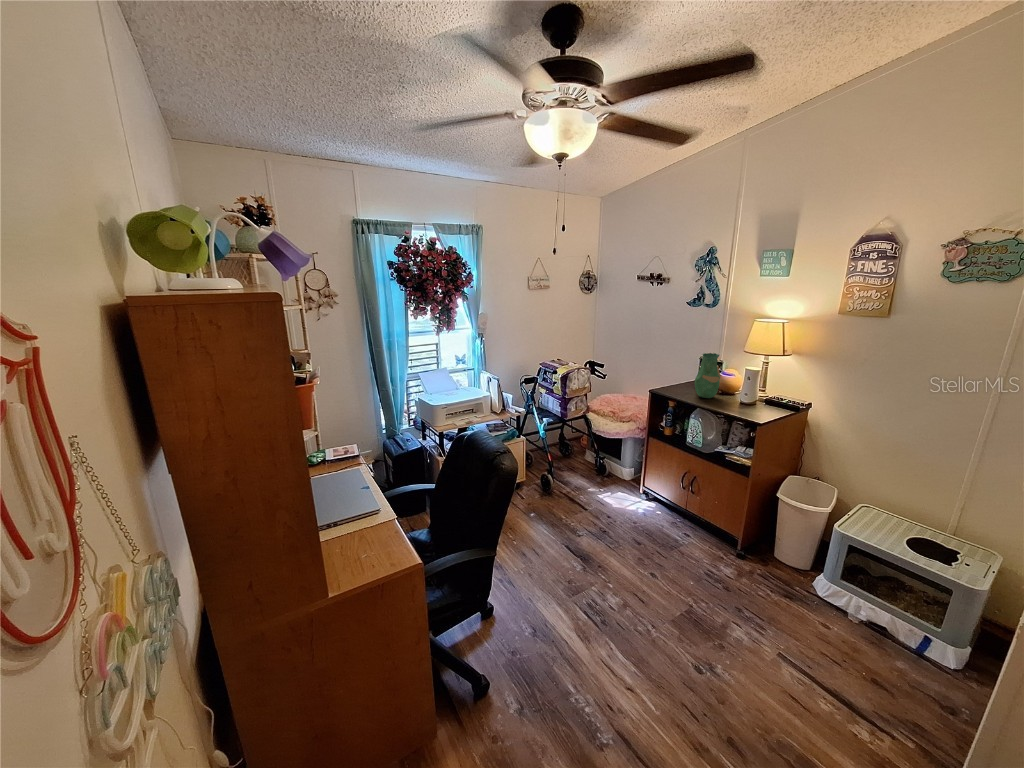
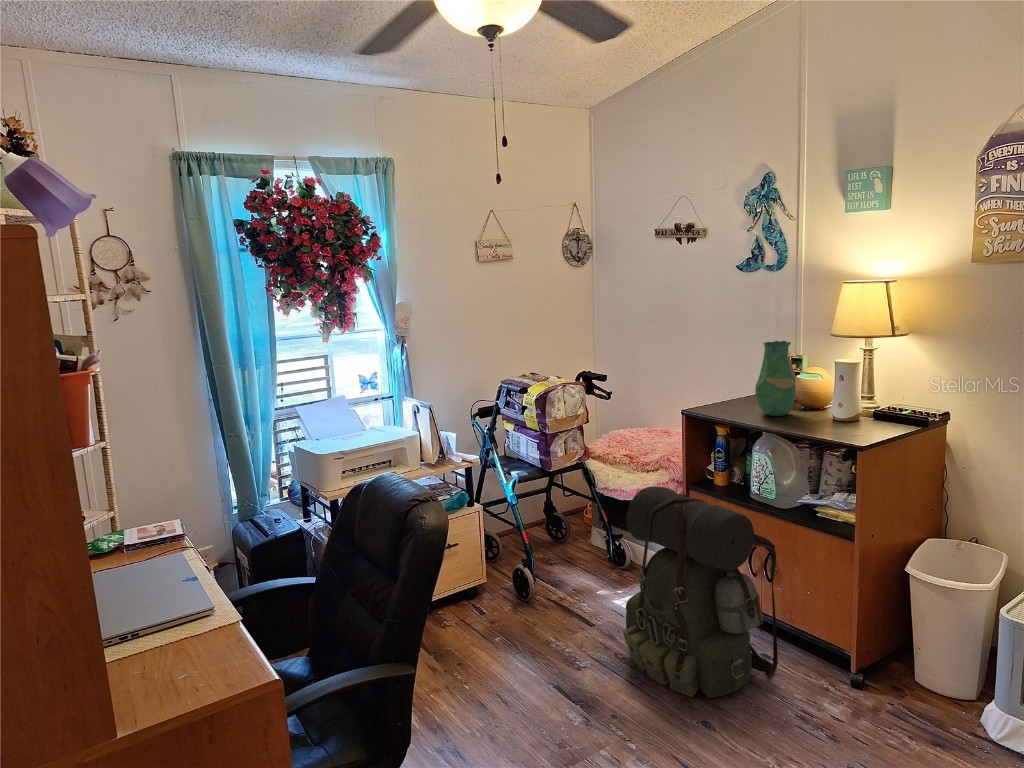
backpack: none [606,436,700,559] -> present [623,487,778,698]

